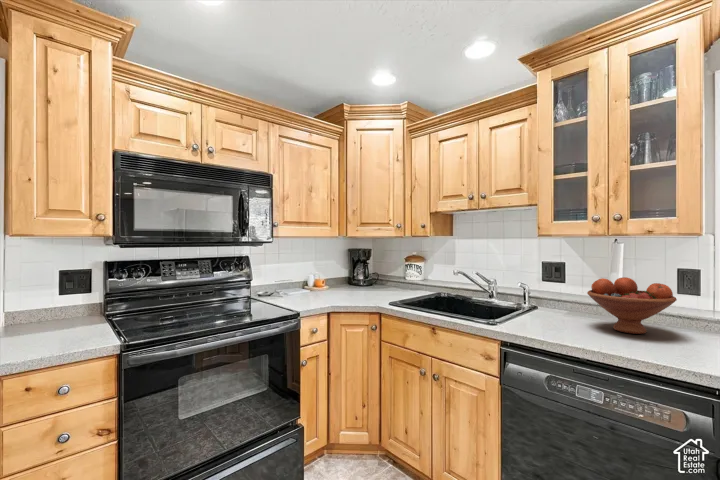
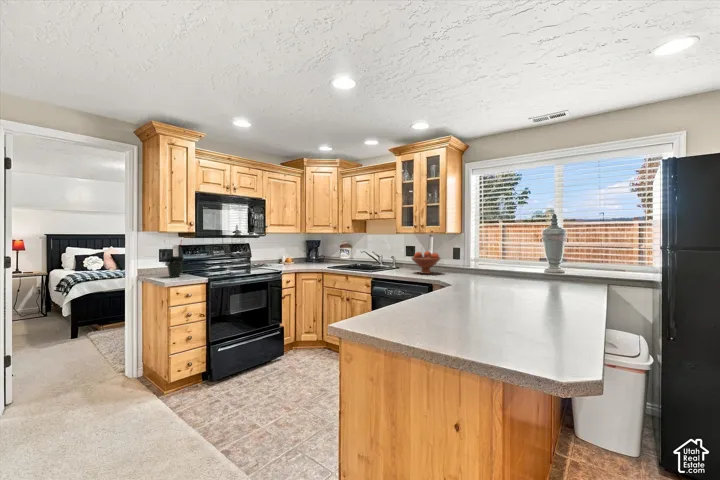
potted plant: none [29,250,86,338] -> present [163,240,184,277]

